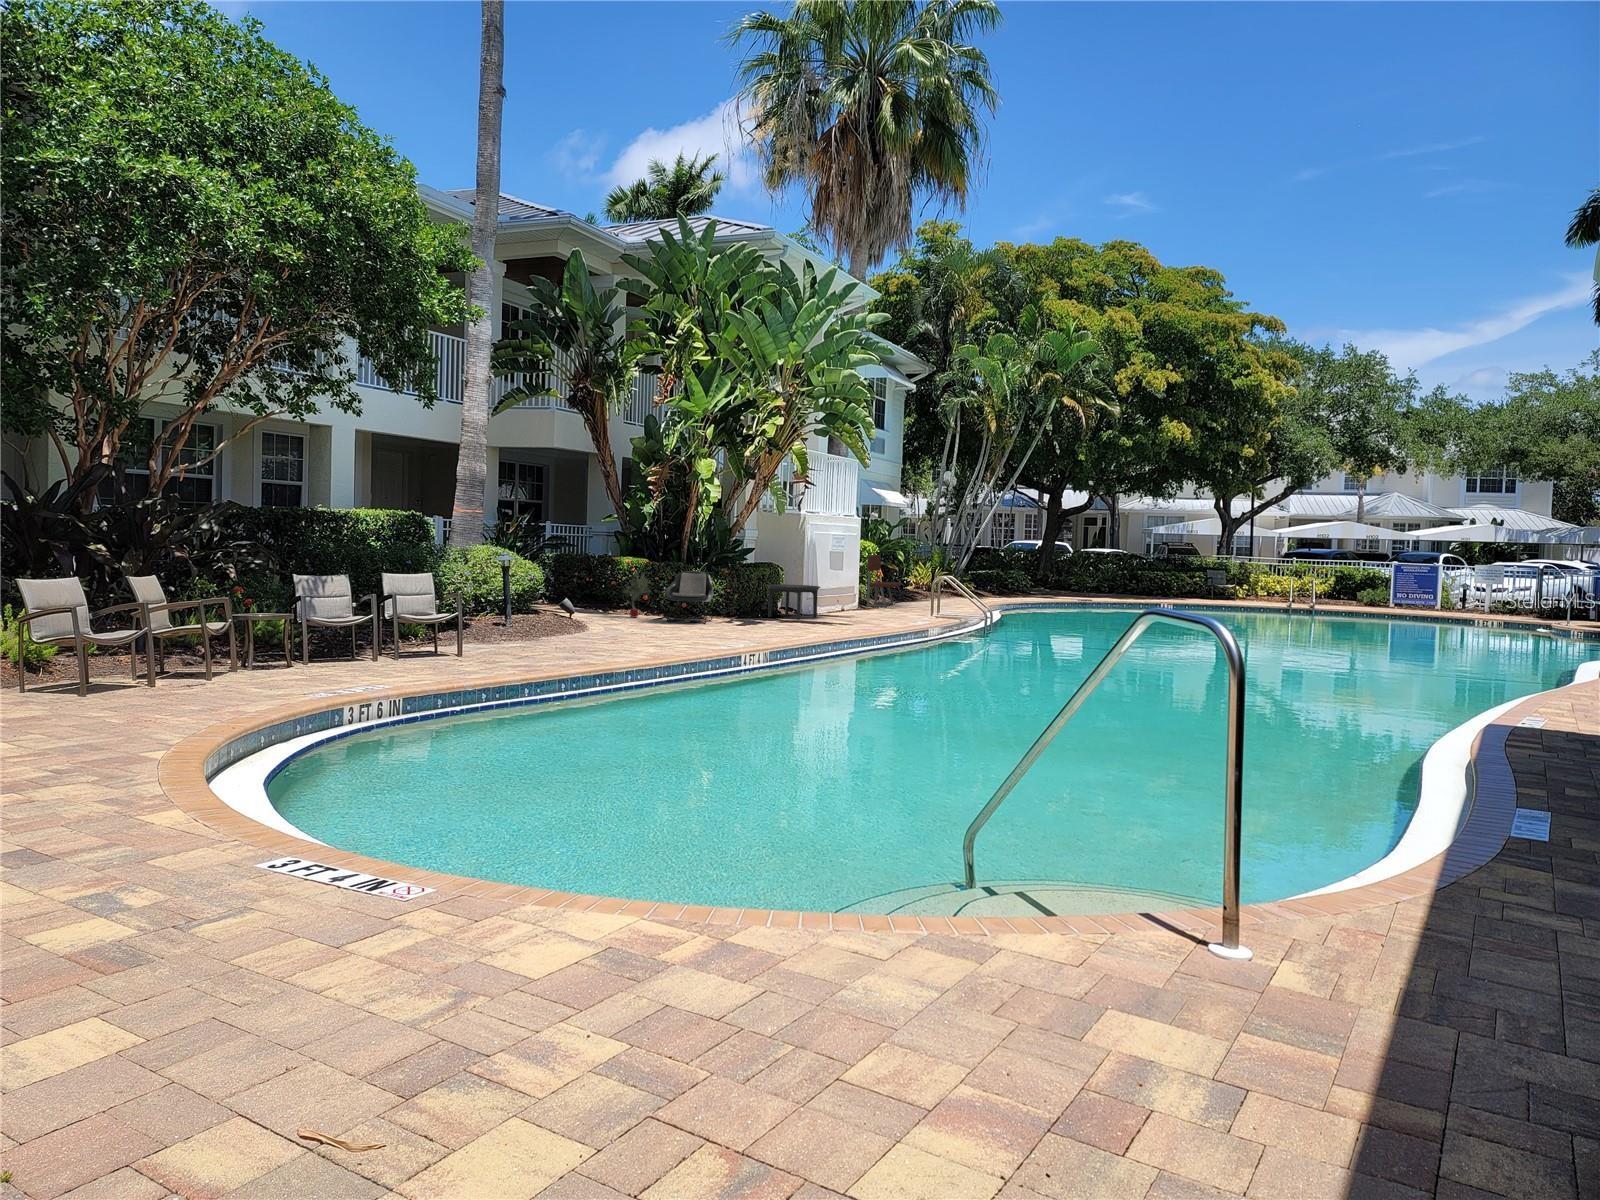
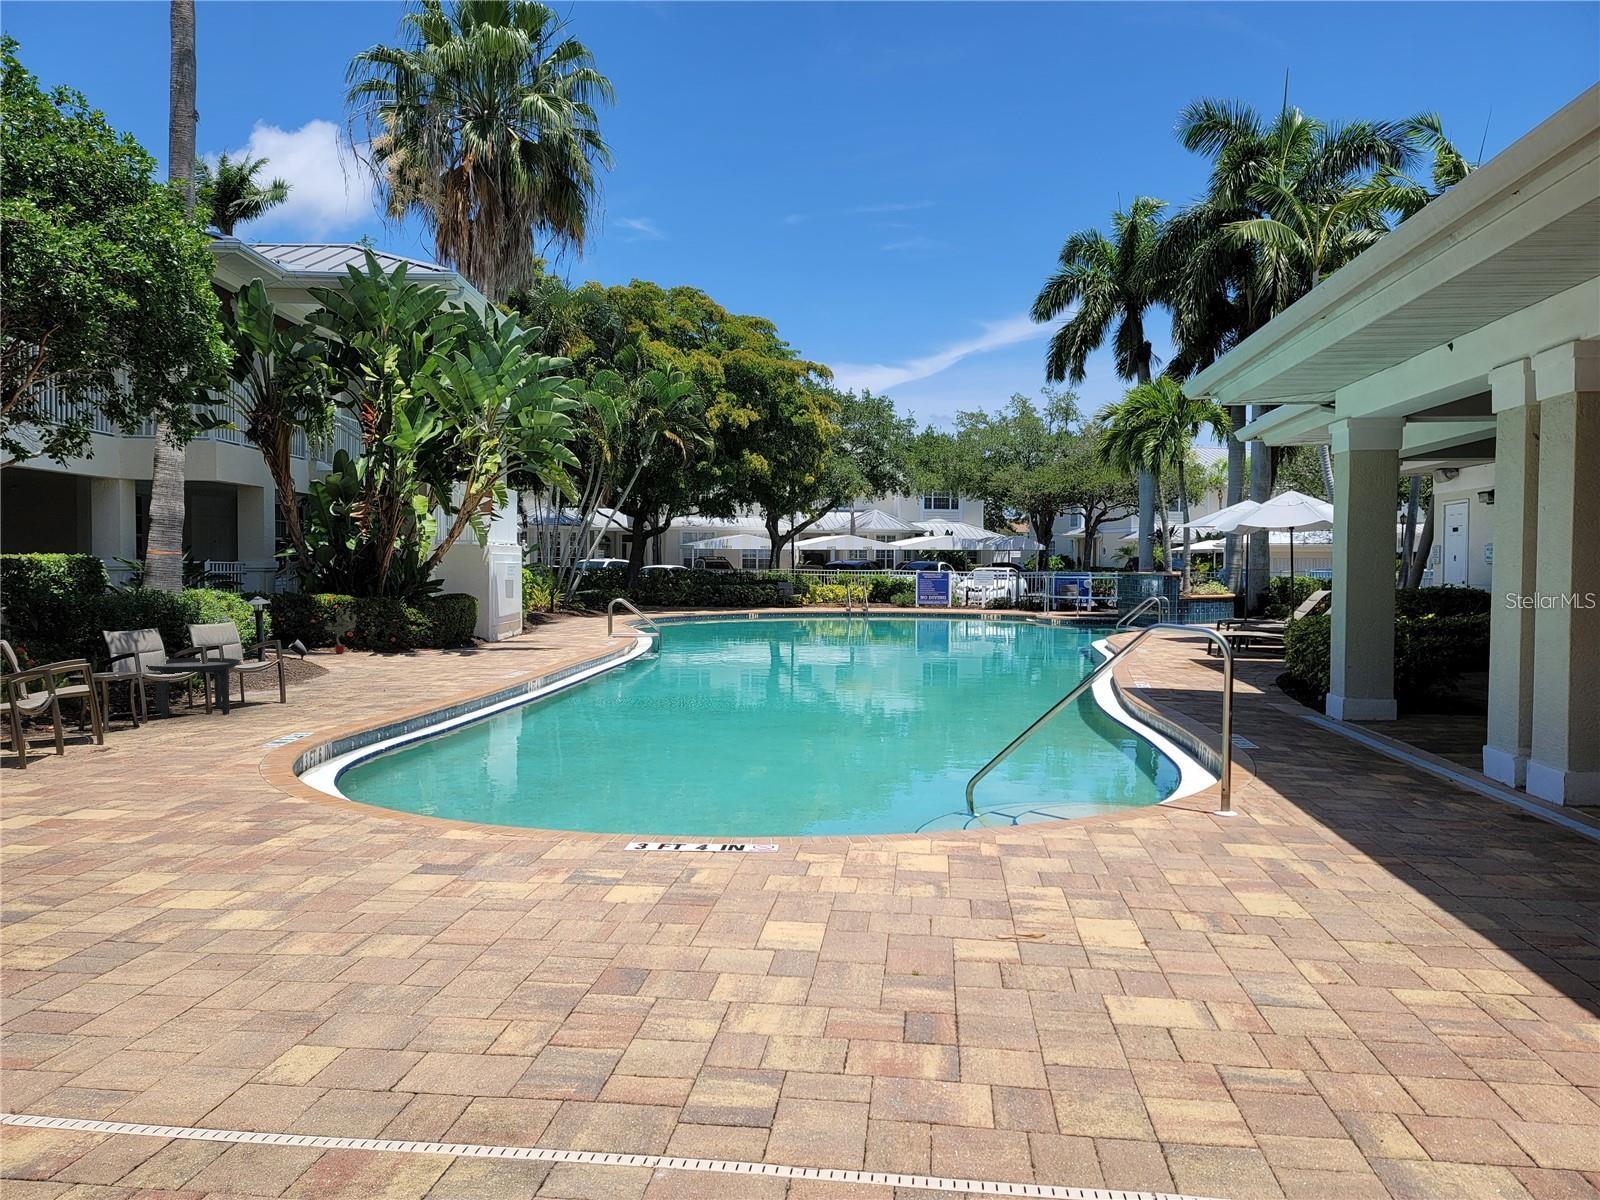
bench: present [866,555,901,607] -> none [523,580,552,629]
lounge chair: present [665,571,713,624] -> none [383,605,430,657]
round table: present [767,584,820,620] -> present [146,658,241,718]

